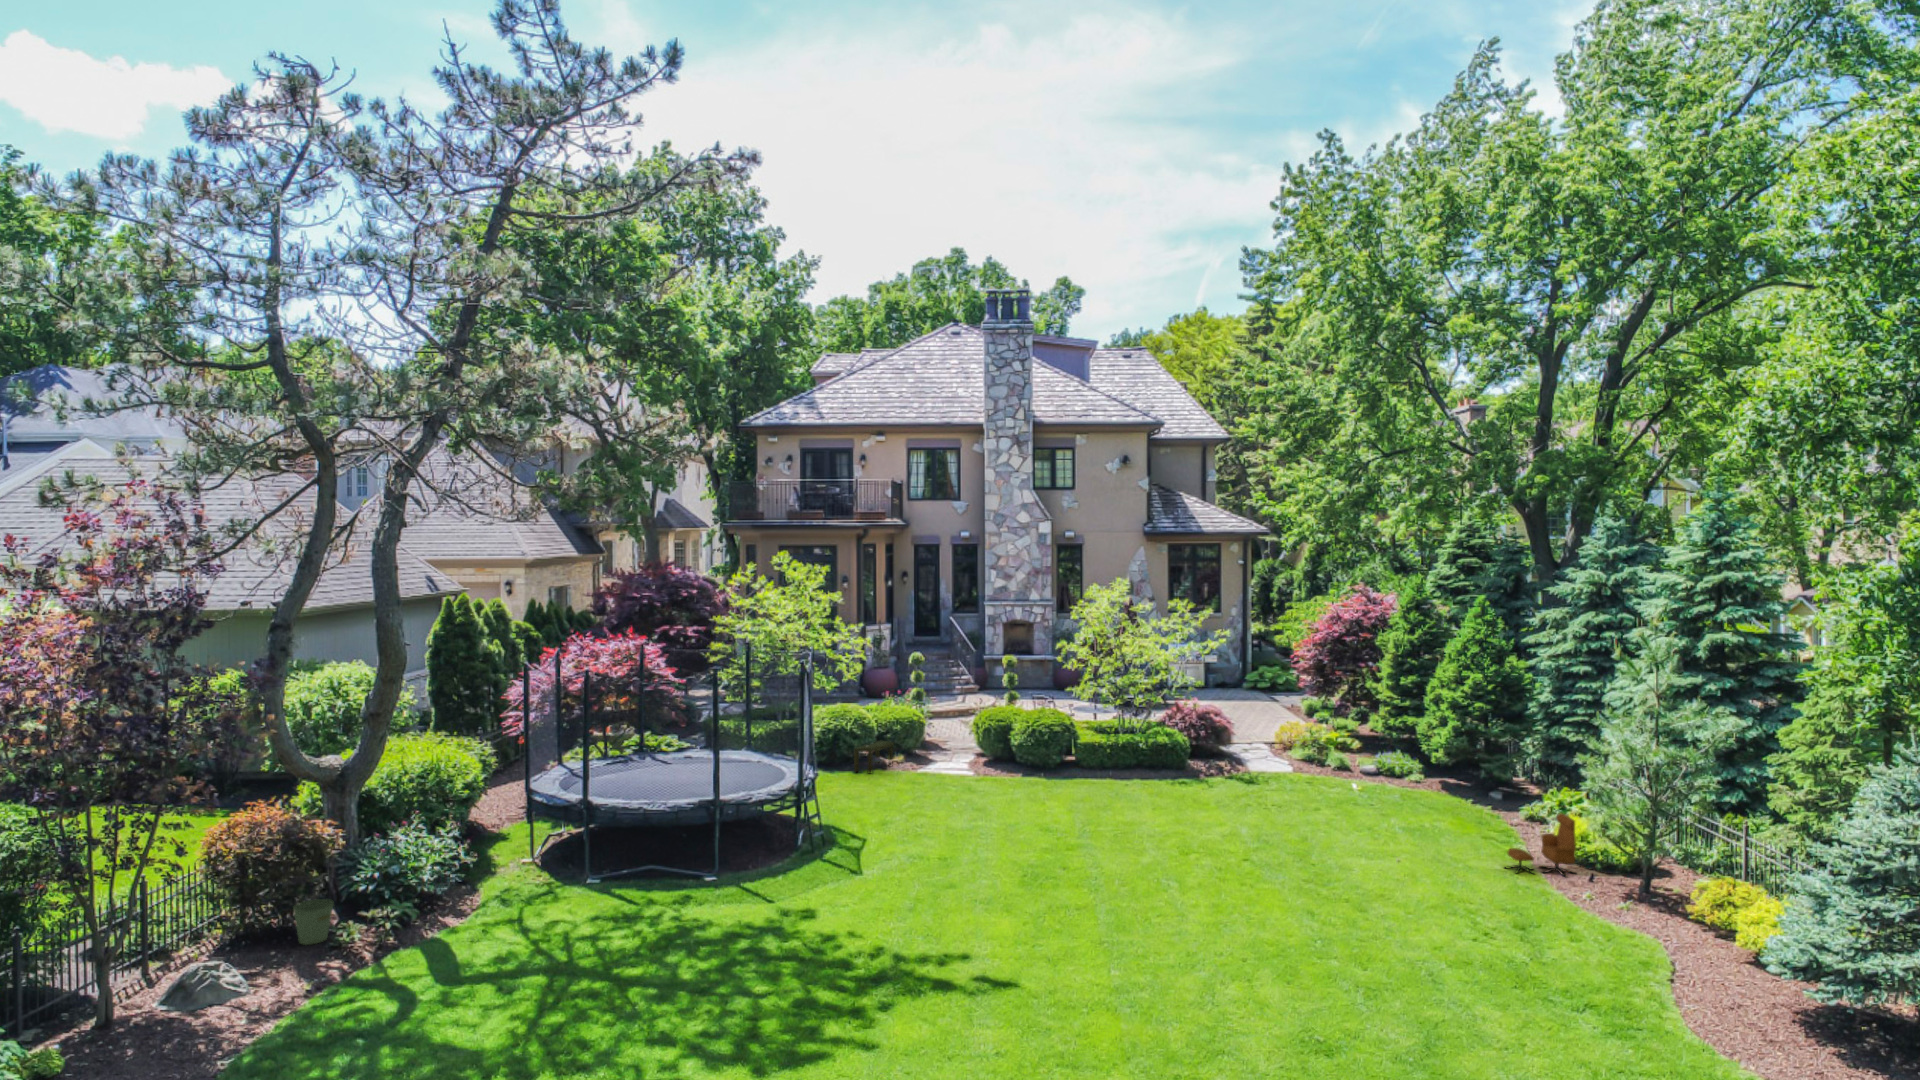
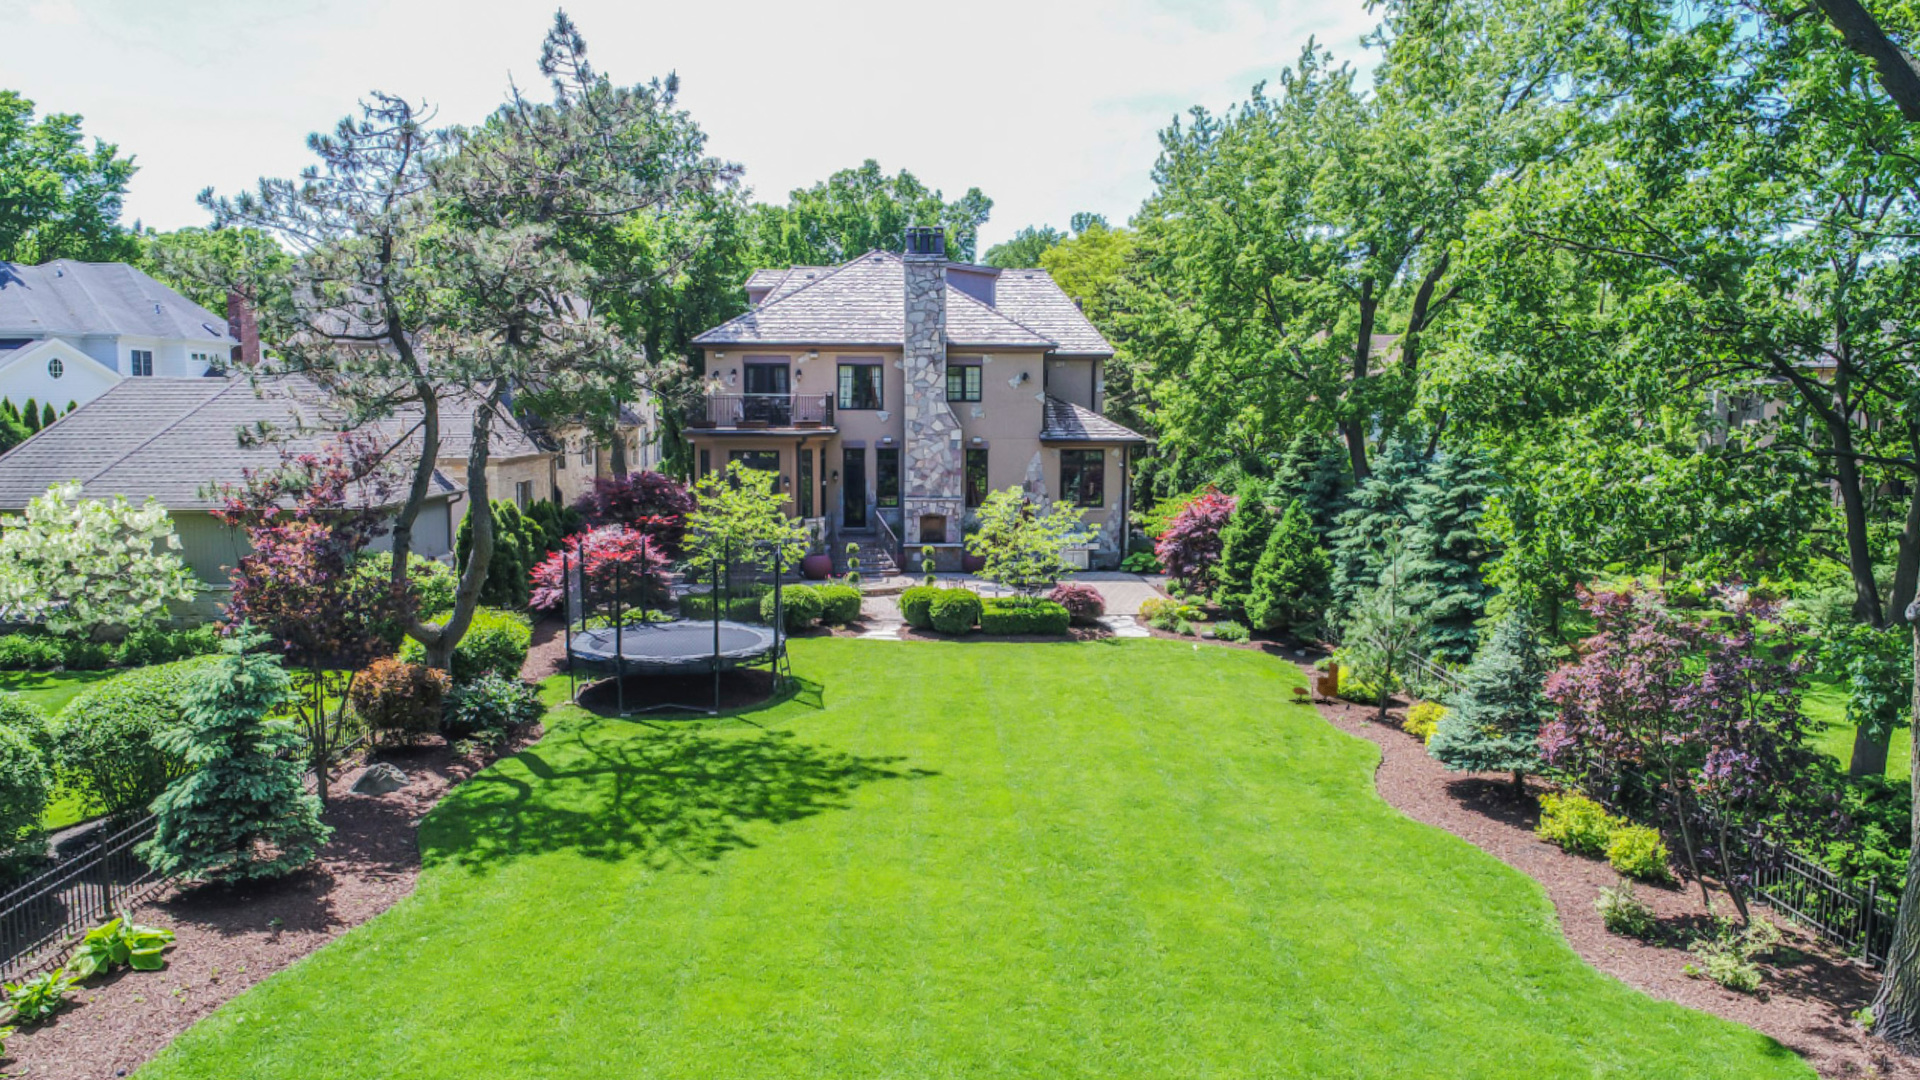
bench: present [854,741,894,773] -> none [806,613,837,640]
bucket: present [293,899,334,945] -> none [414,727,444,758]

